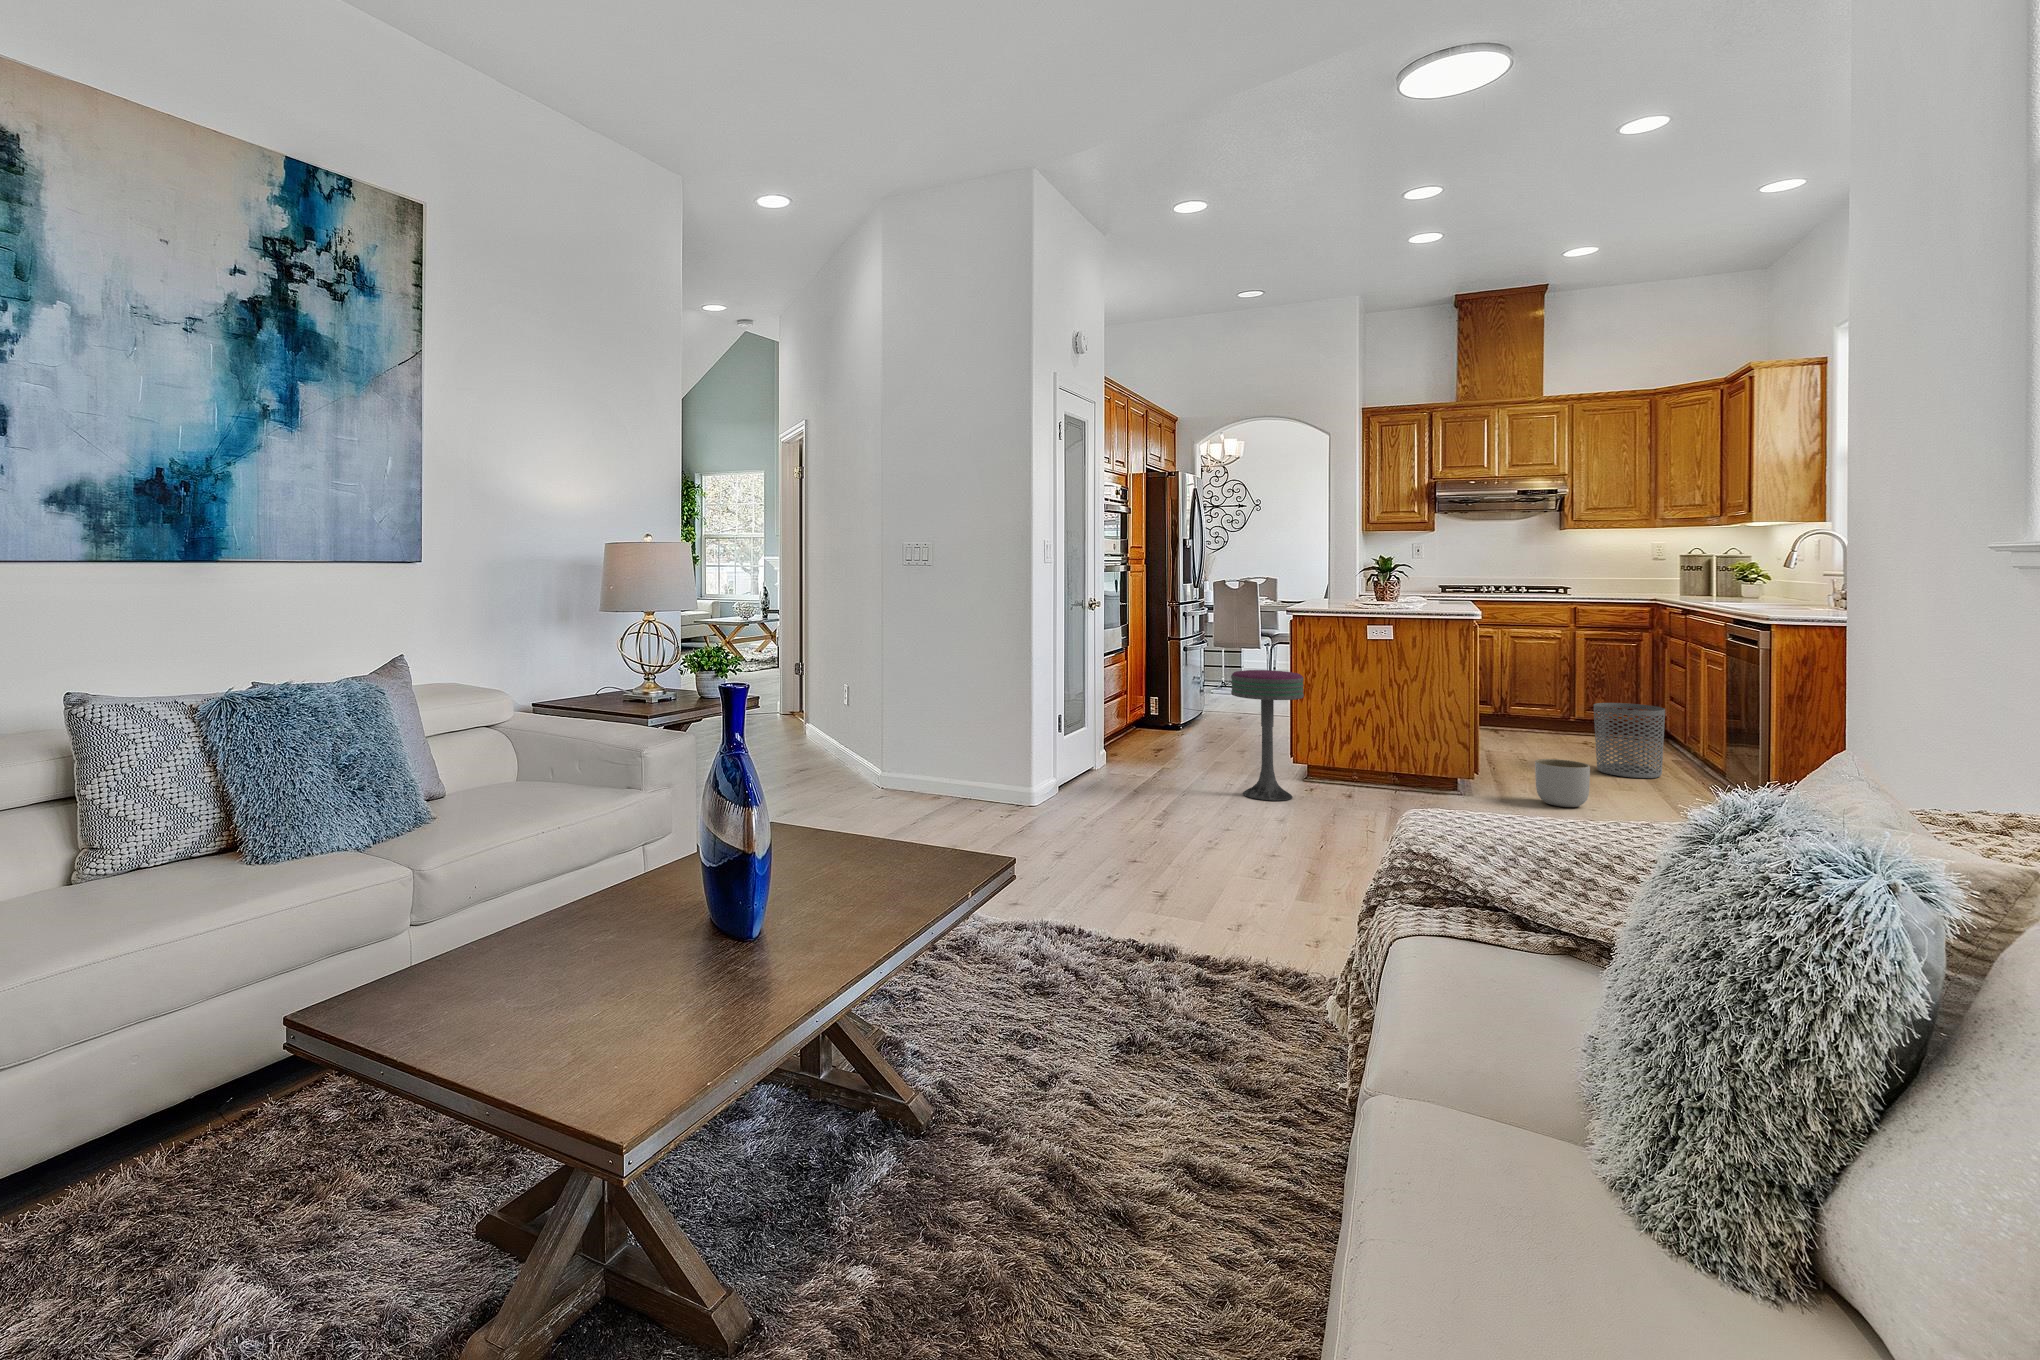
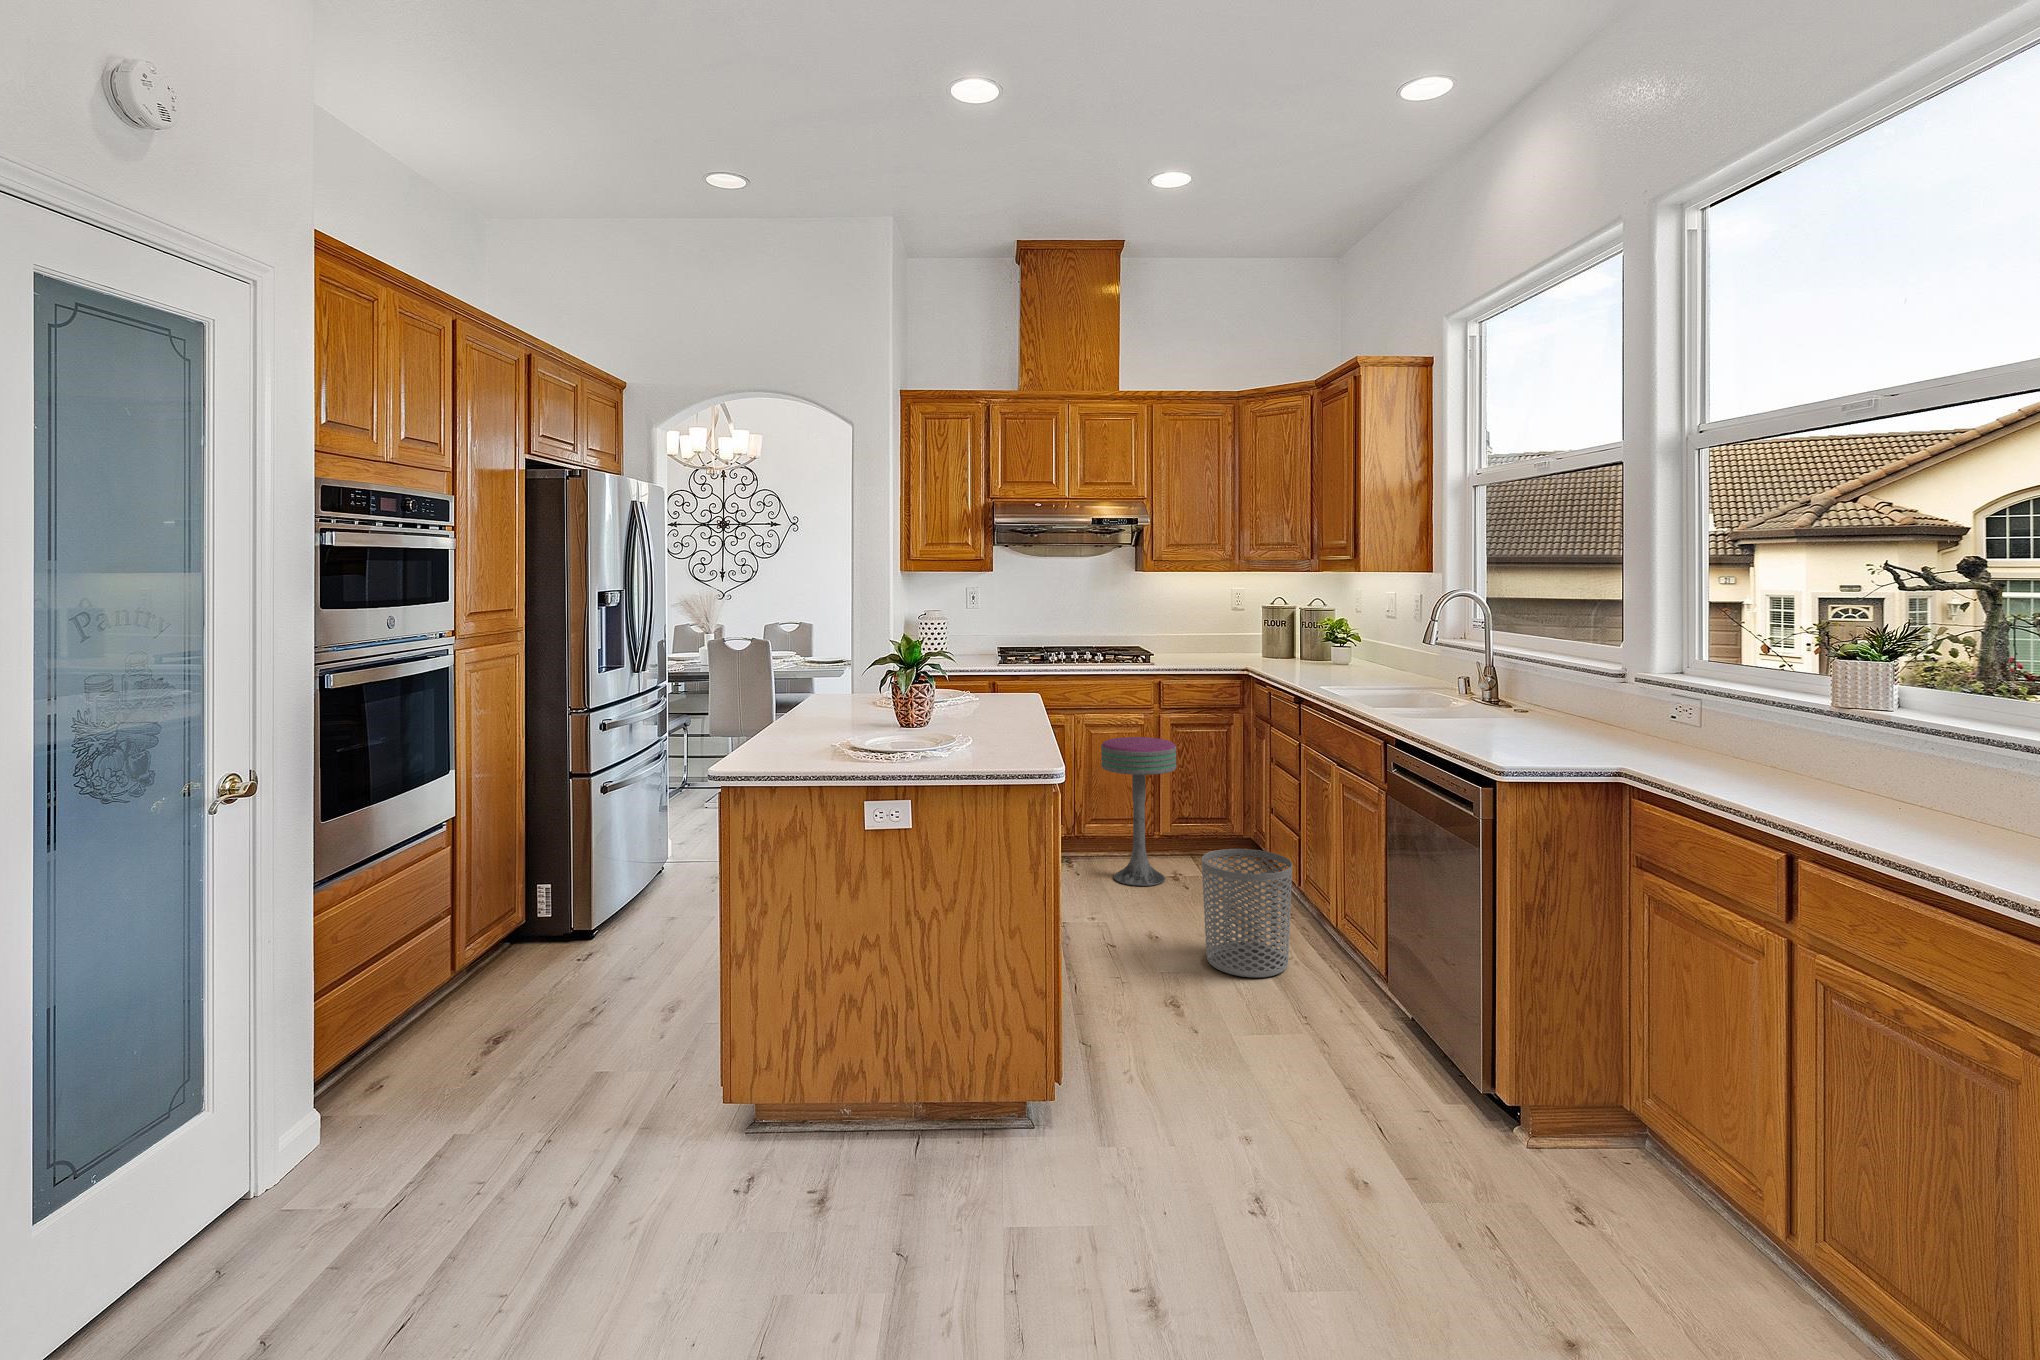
bar stool: present [1231,670,1304,801] -> present [1101,737,1176,886]
planter: present [1535,759,1590,807] -> none [1146,1023,1231,1130]

